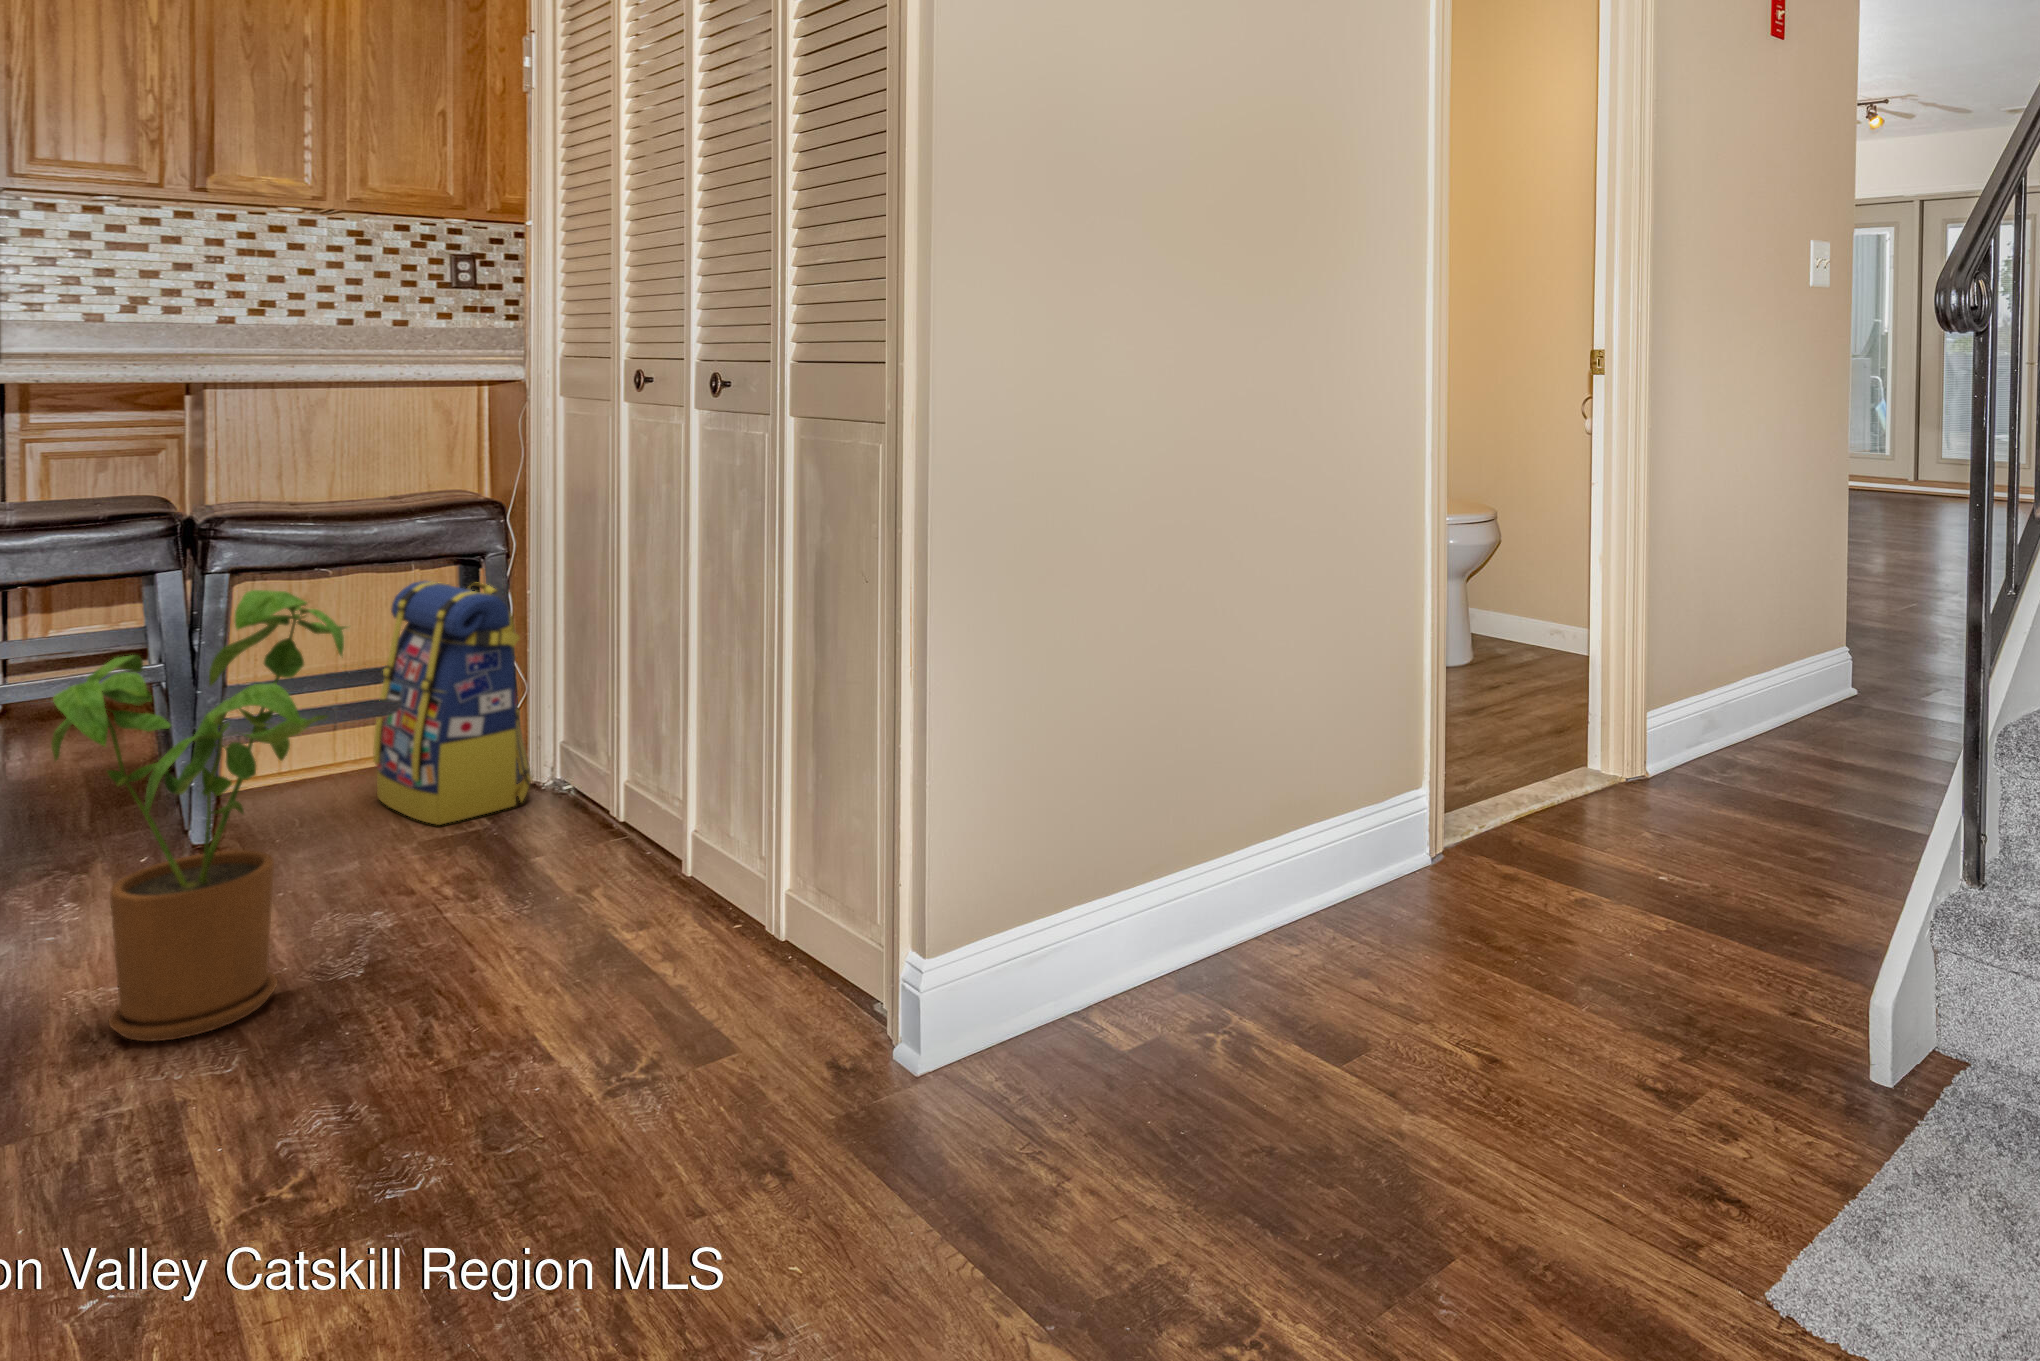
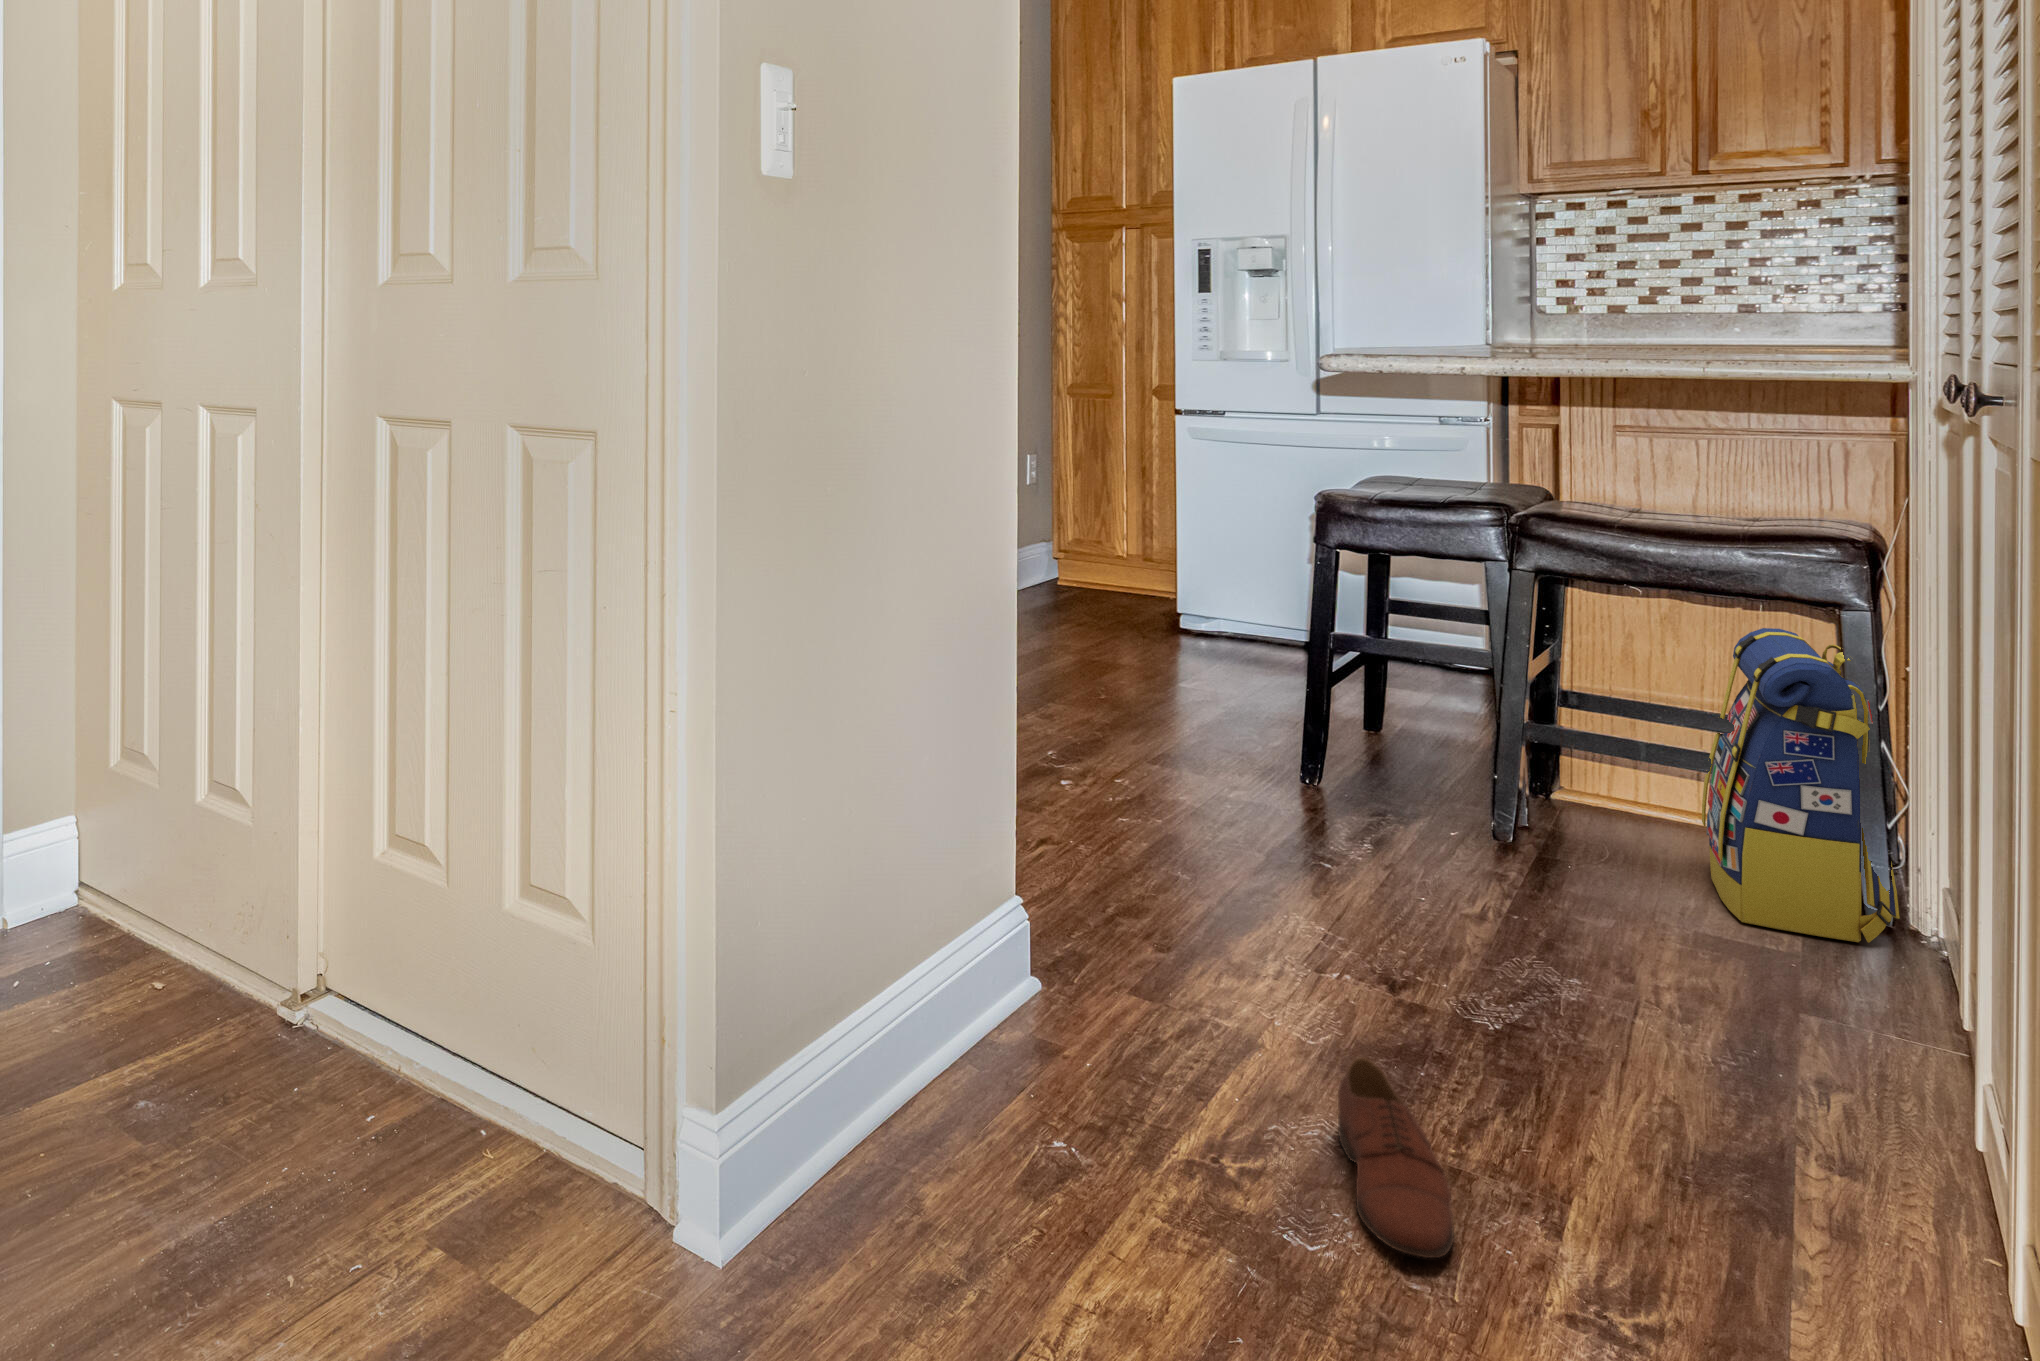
house plant: present [51,590,346,1041] -> none [1244,599,1512,1008]
shoe: none [336,1020,516,1142] -> present [1338,1057,1454,1258]

